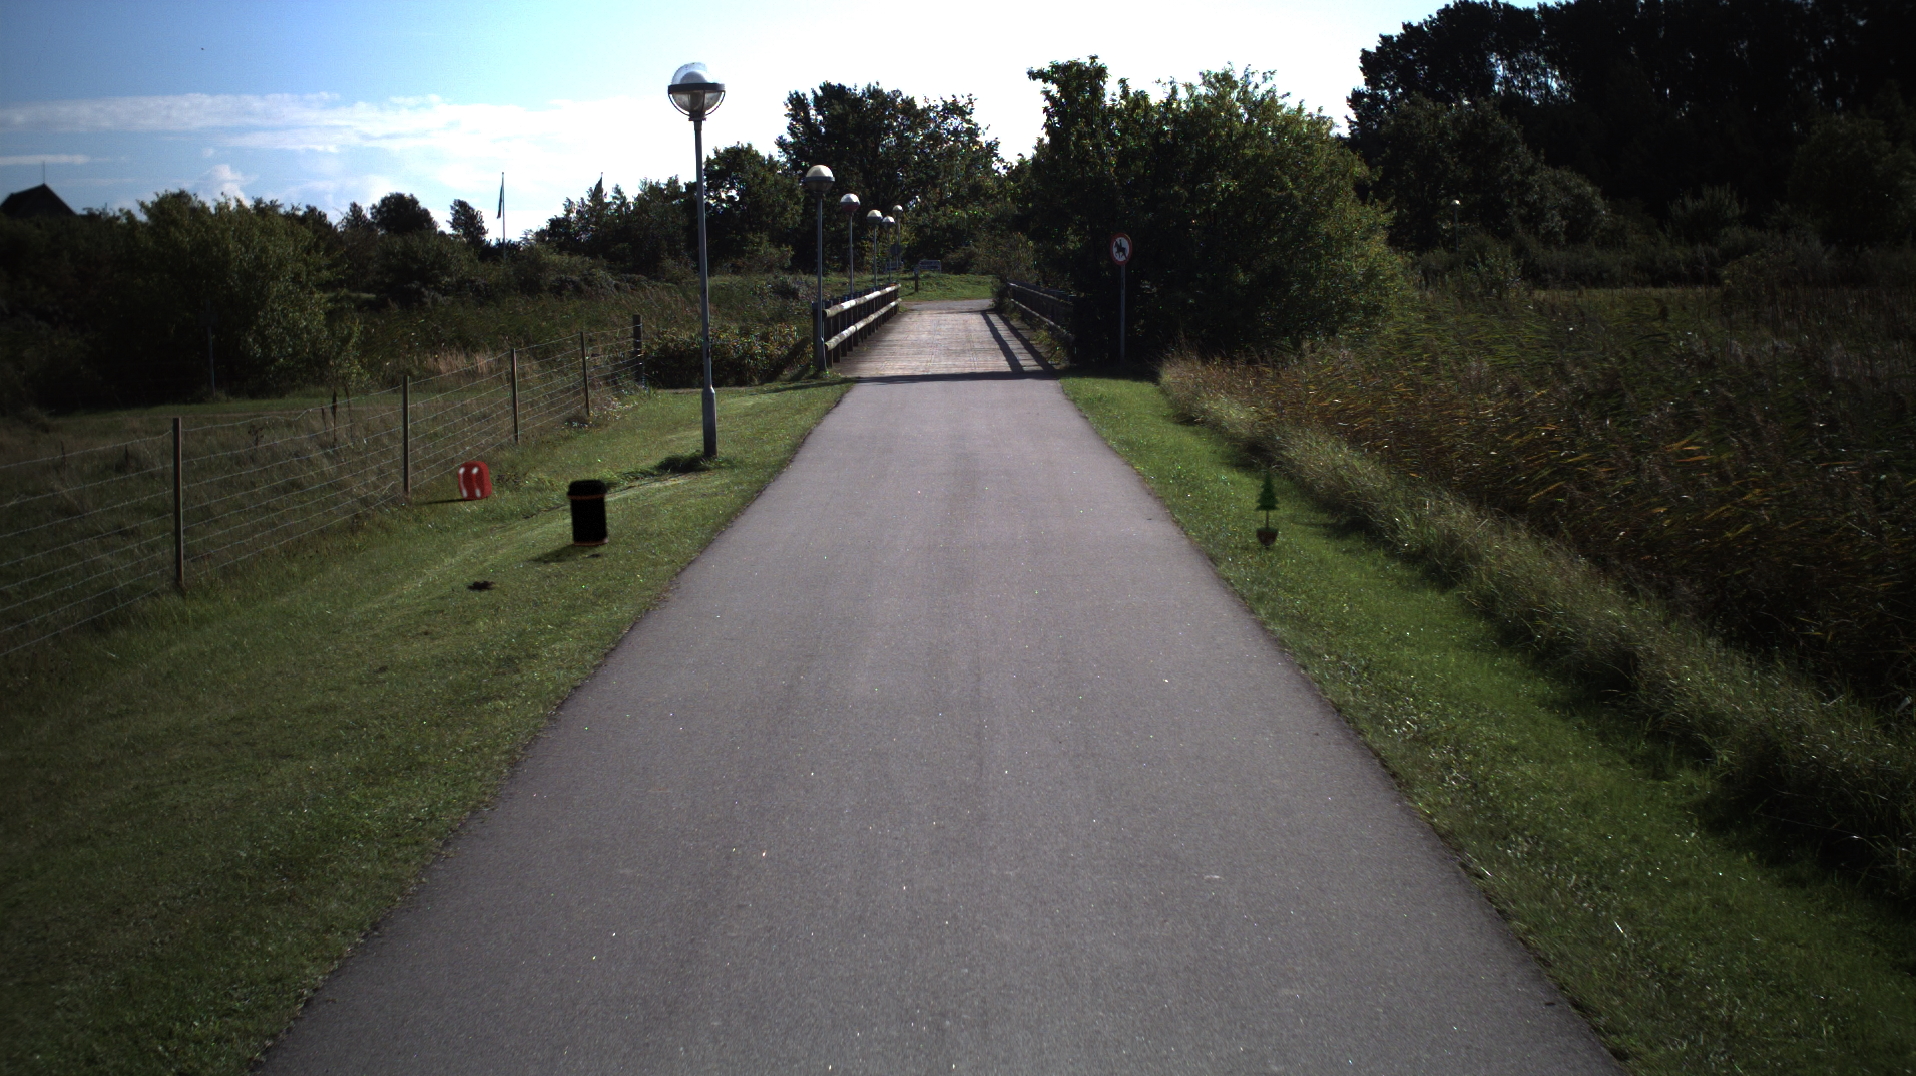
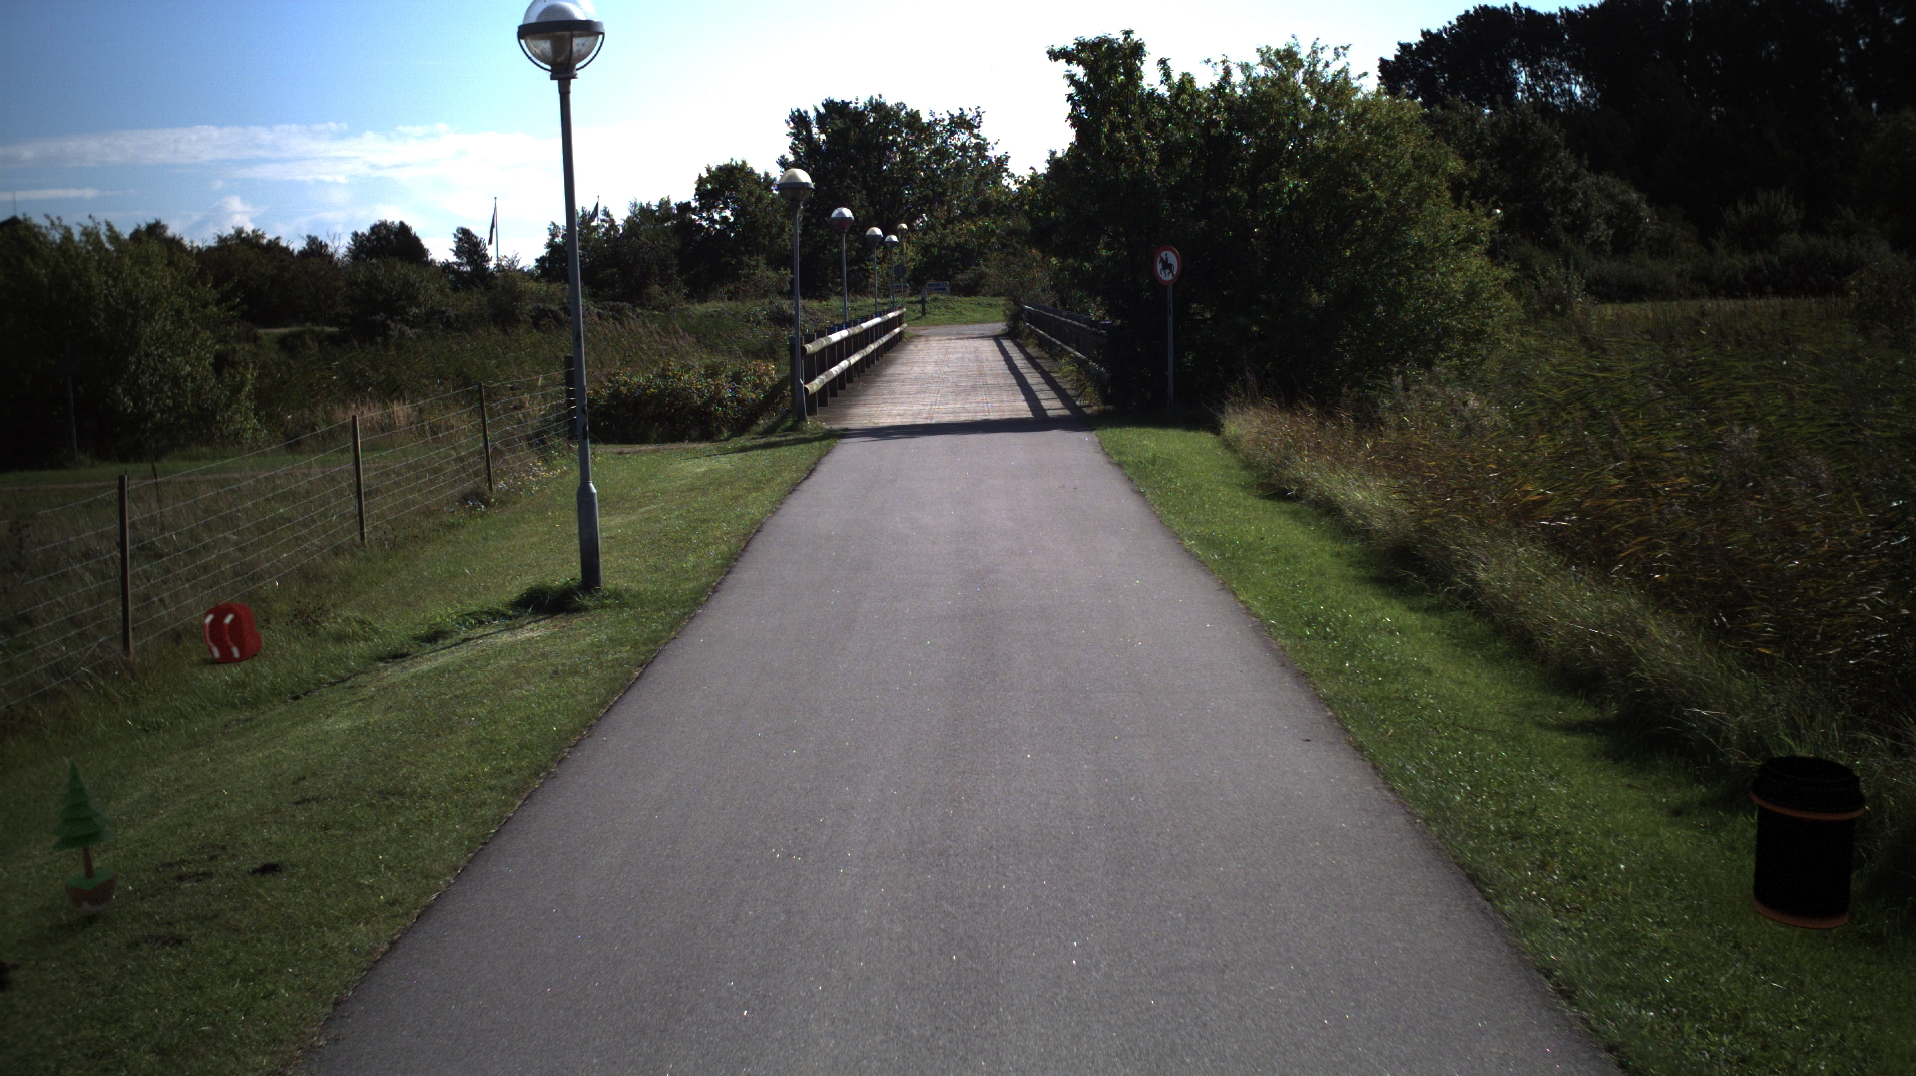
potted tree: present [1255,470,1280,548] -> present [51,761,117,914]
trash can: present [566,479,608,546] -> present [1751,755,1866,928]

